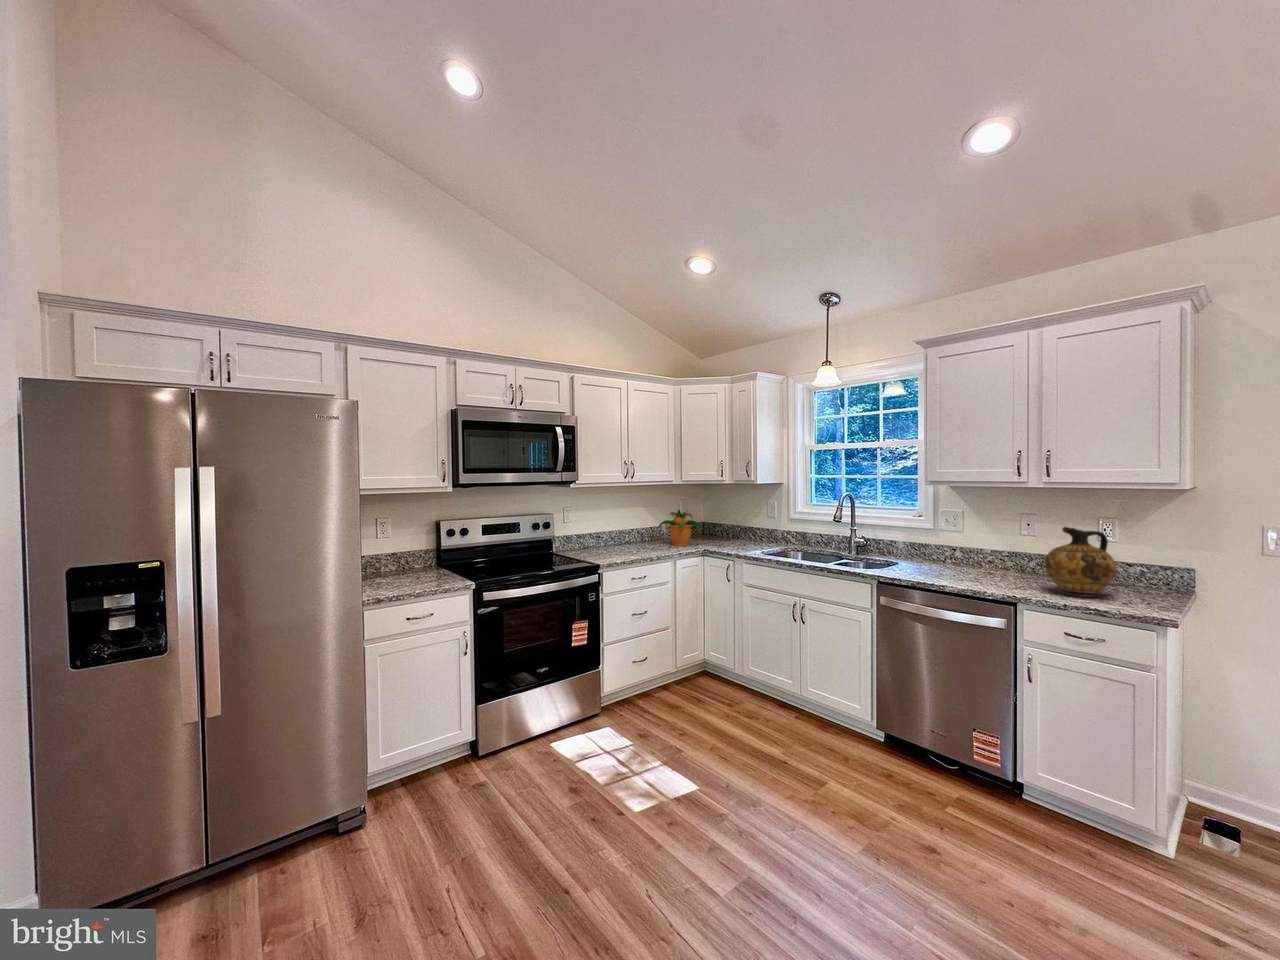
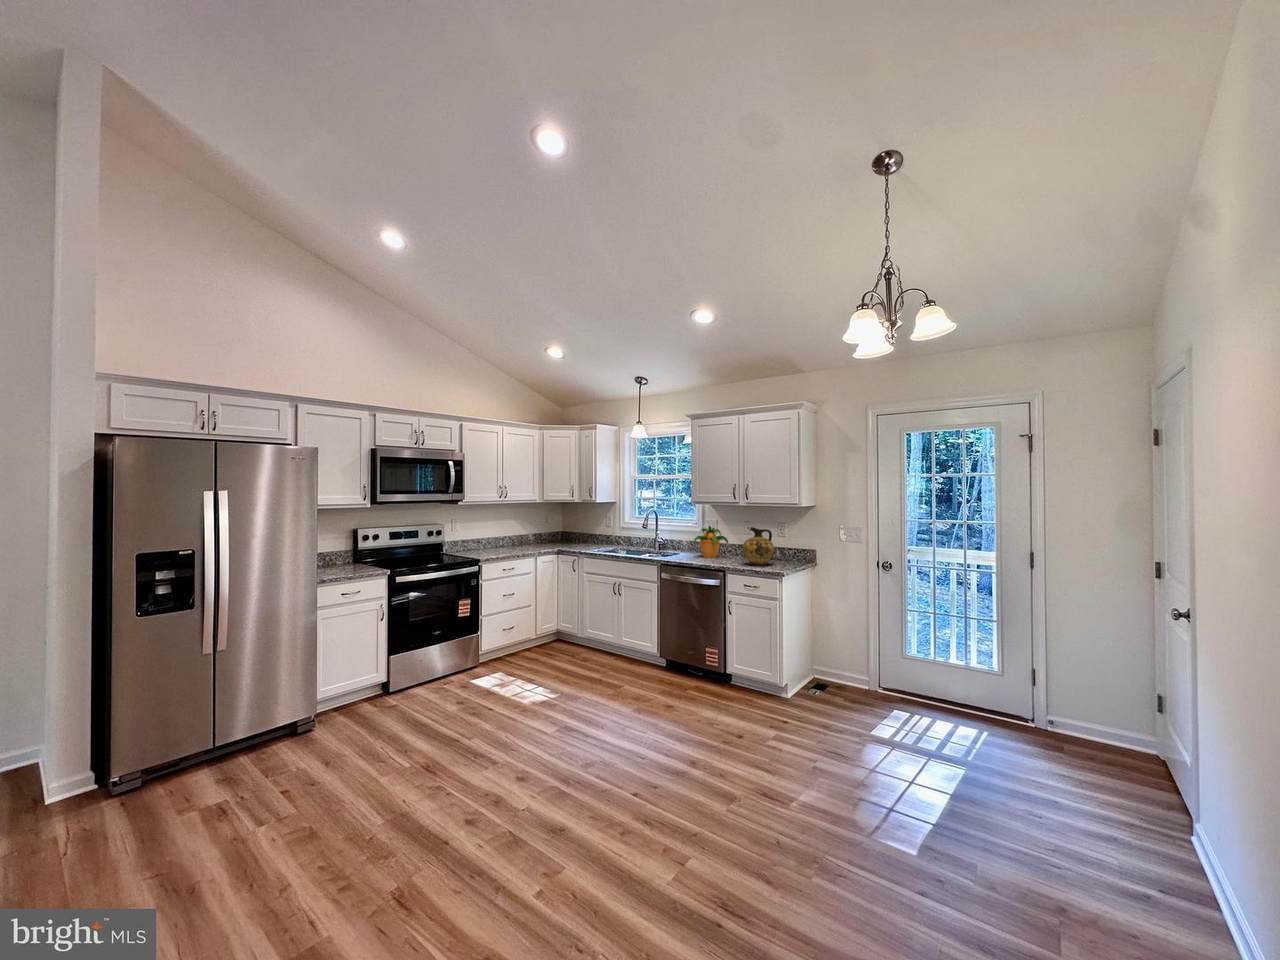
potted plant: present [659,510,700,545] -> present [694,526,729,558]

